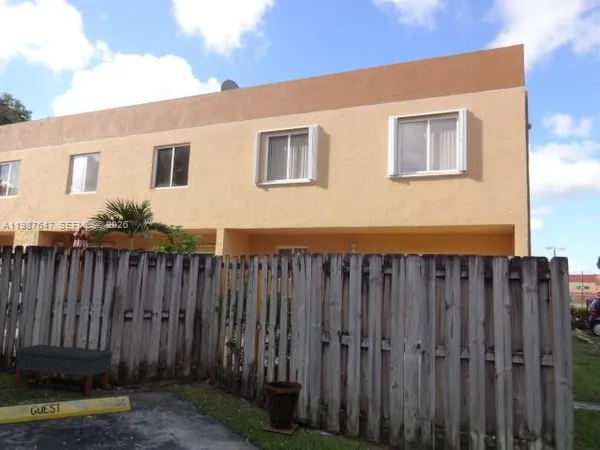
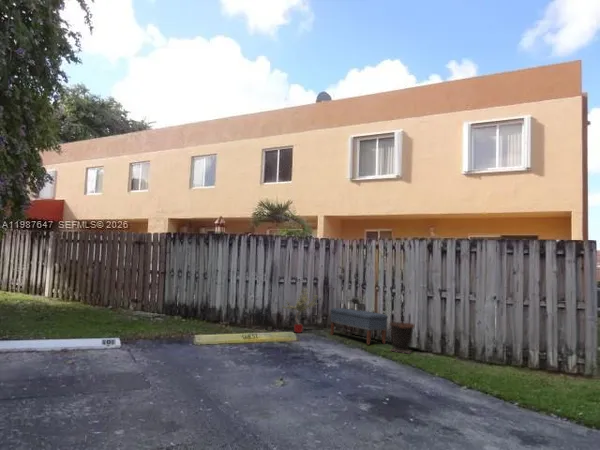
potted tree: none [121,326,177,393] -> present [283,290,317,333]
bench: present [15,345,113,396] -> present [330,308,388,344]

